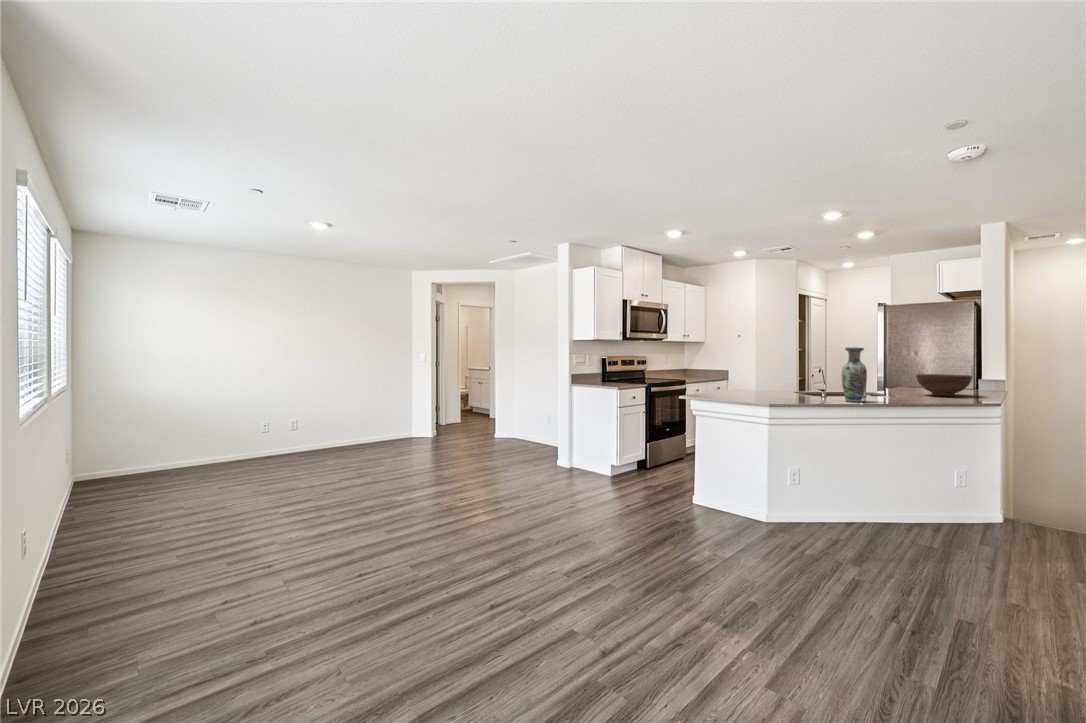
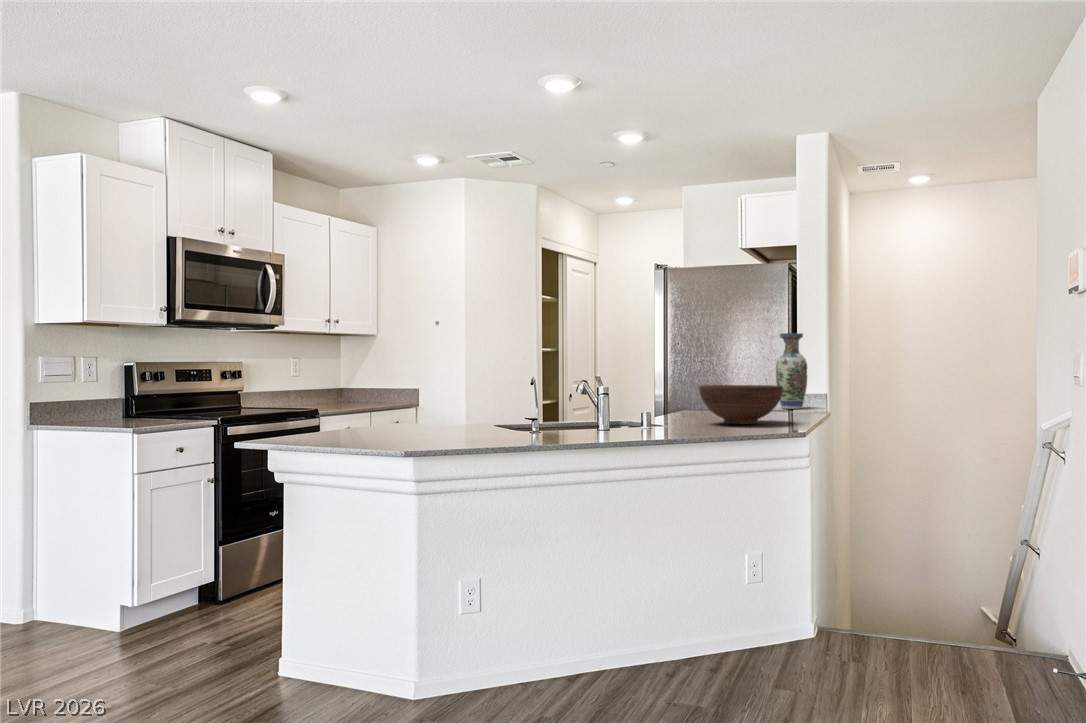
vase: present [842,347,867,402] -> present [776,333,808,409]

